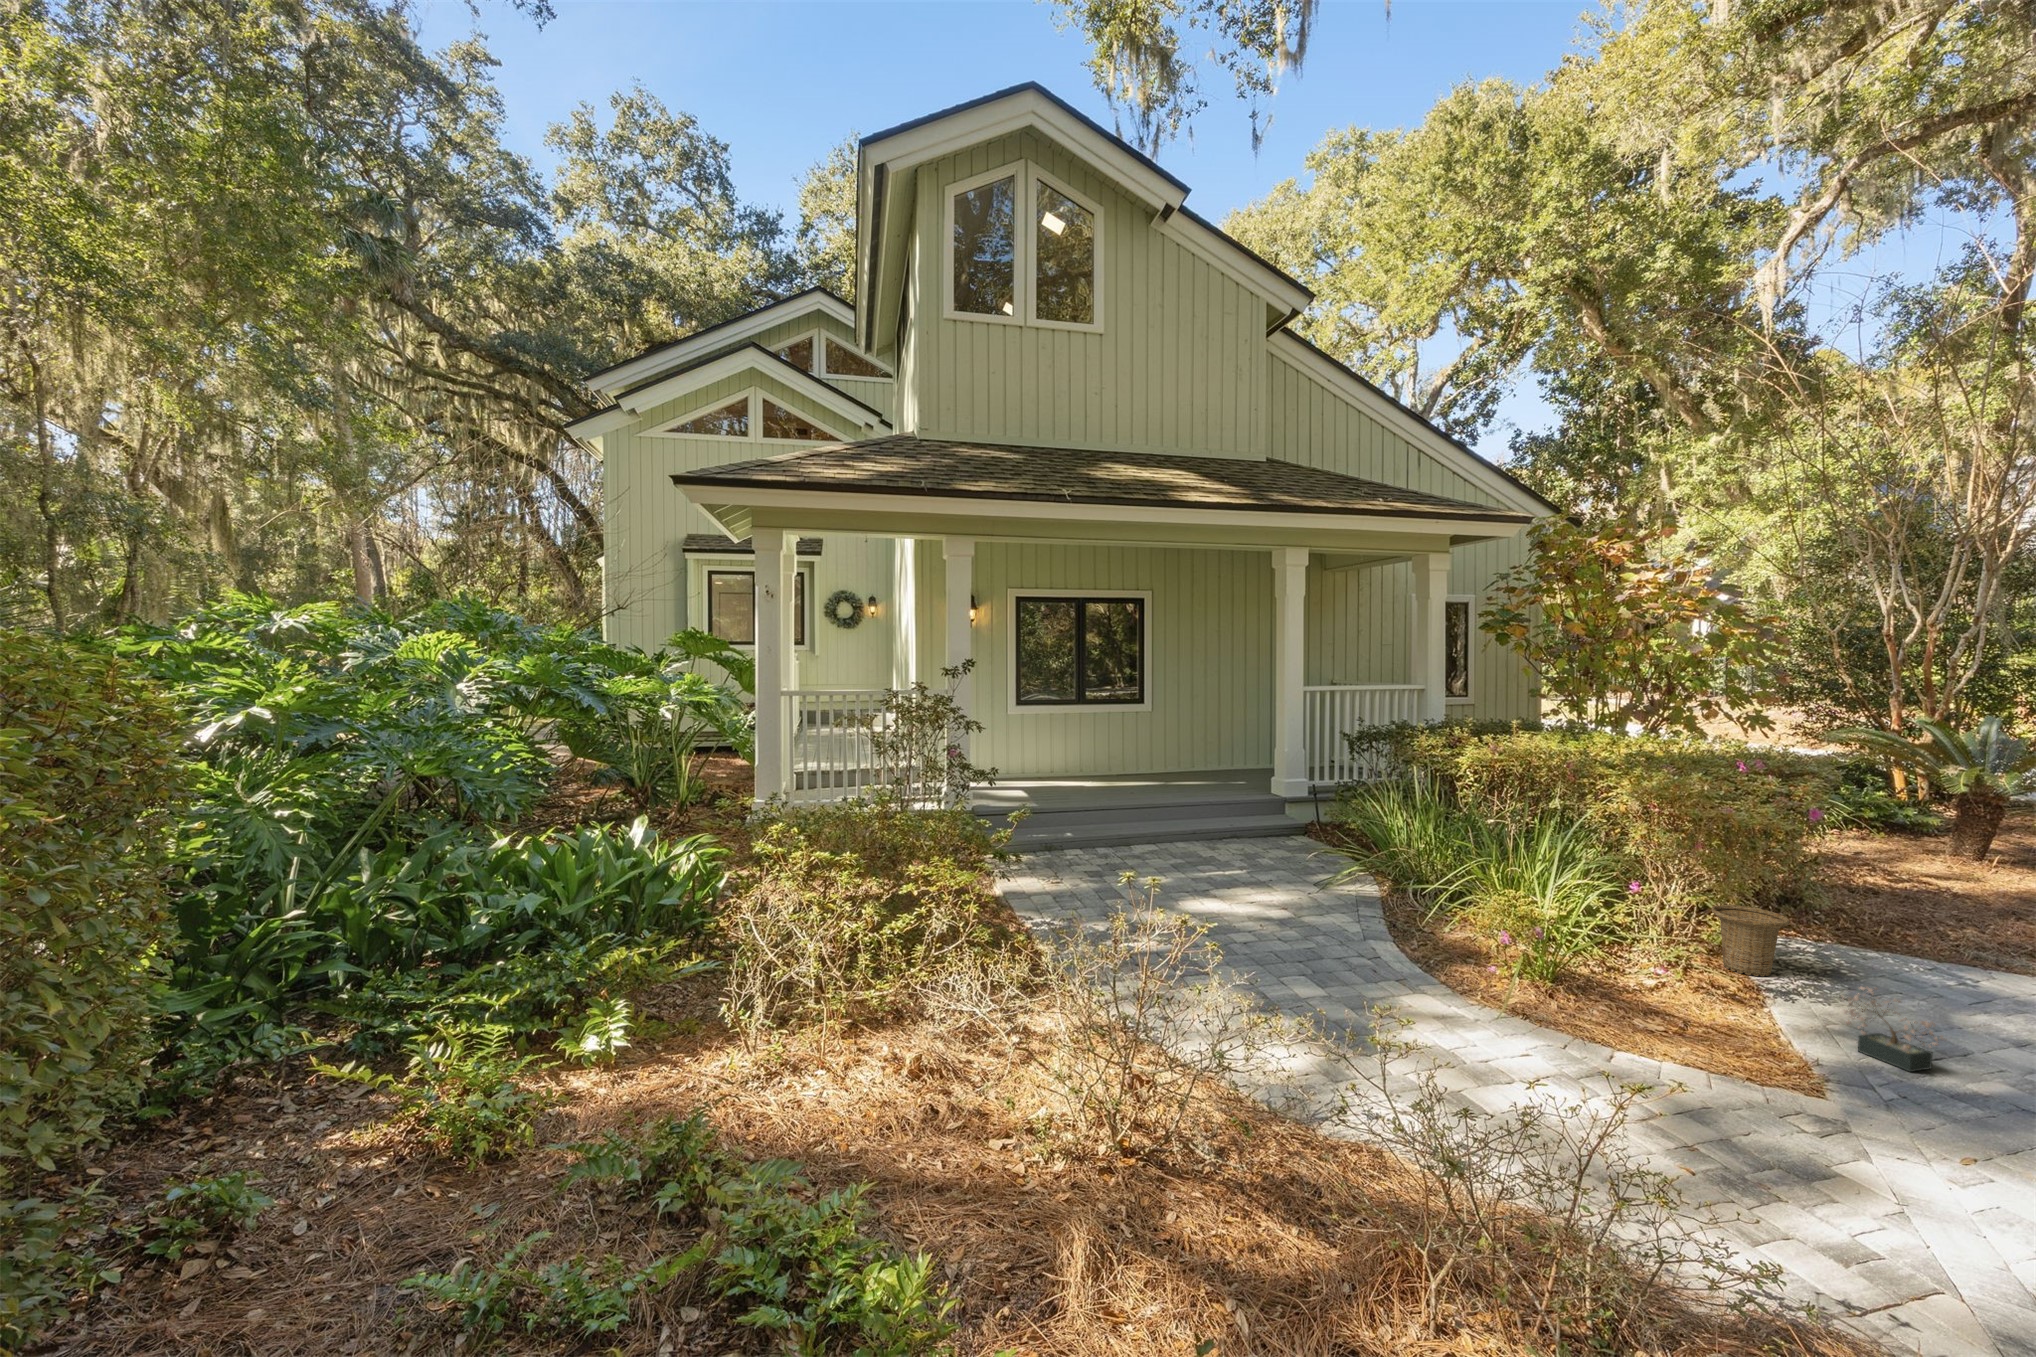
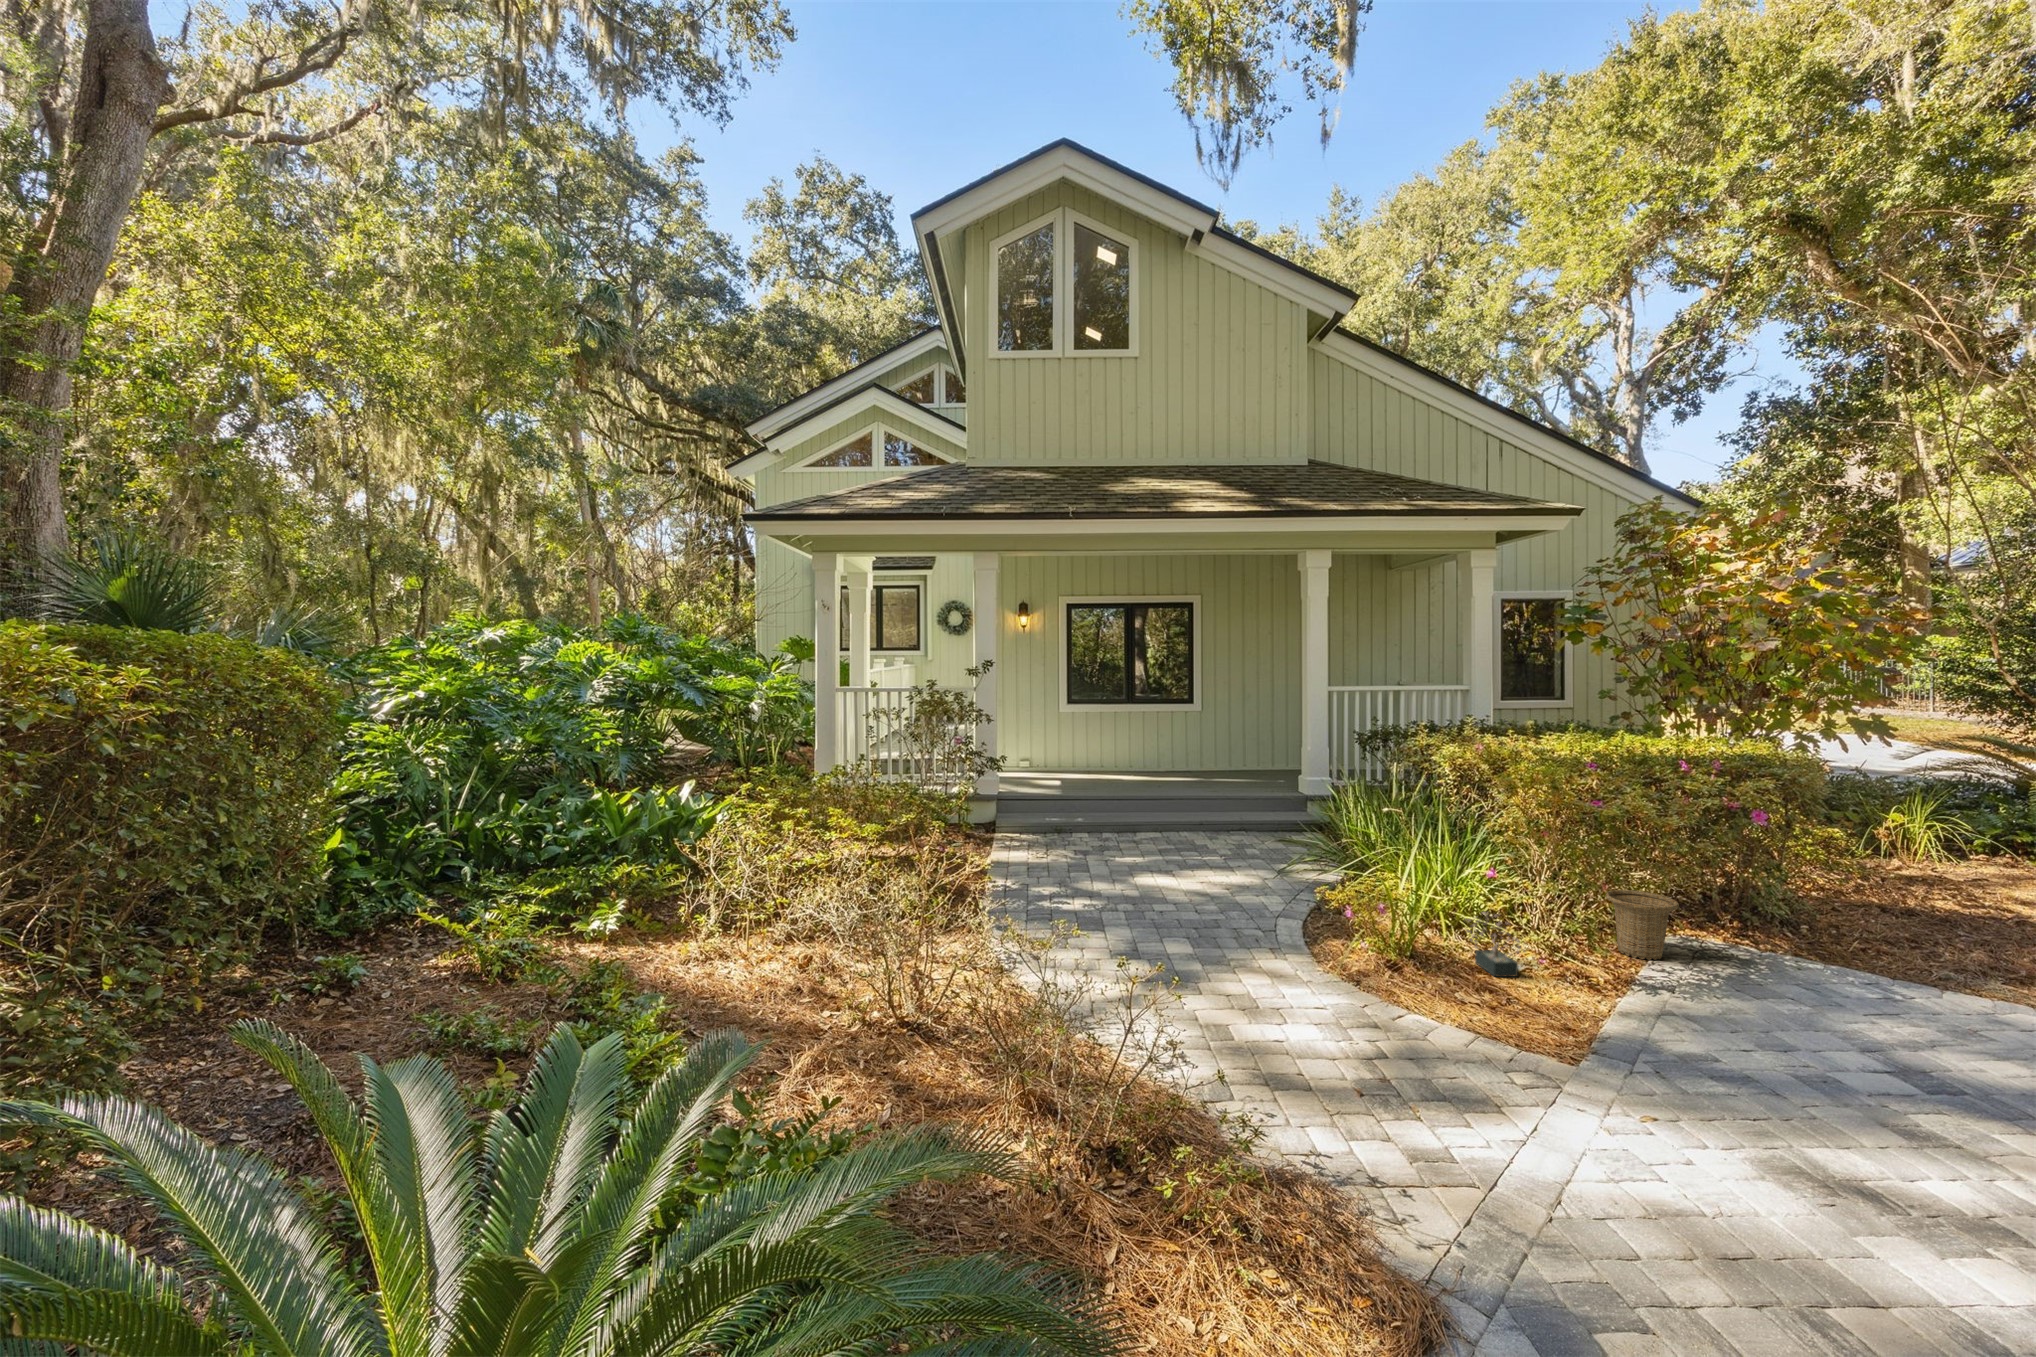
decorative plant: present [1843,987,1943,1072] -> present [1467,912,1521,977]

